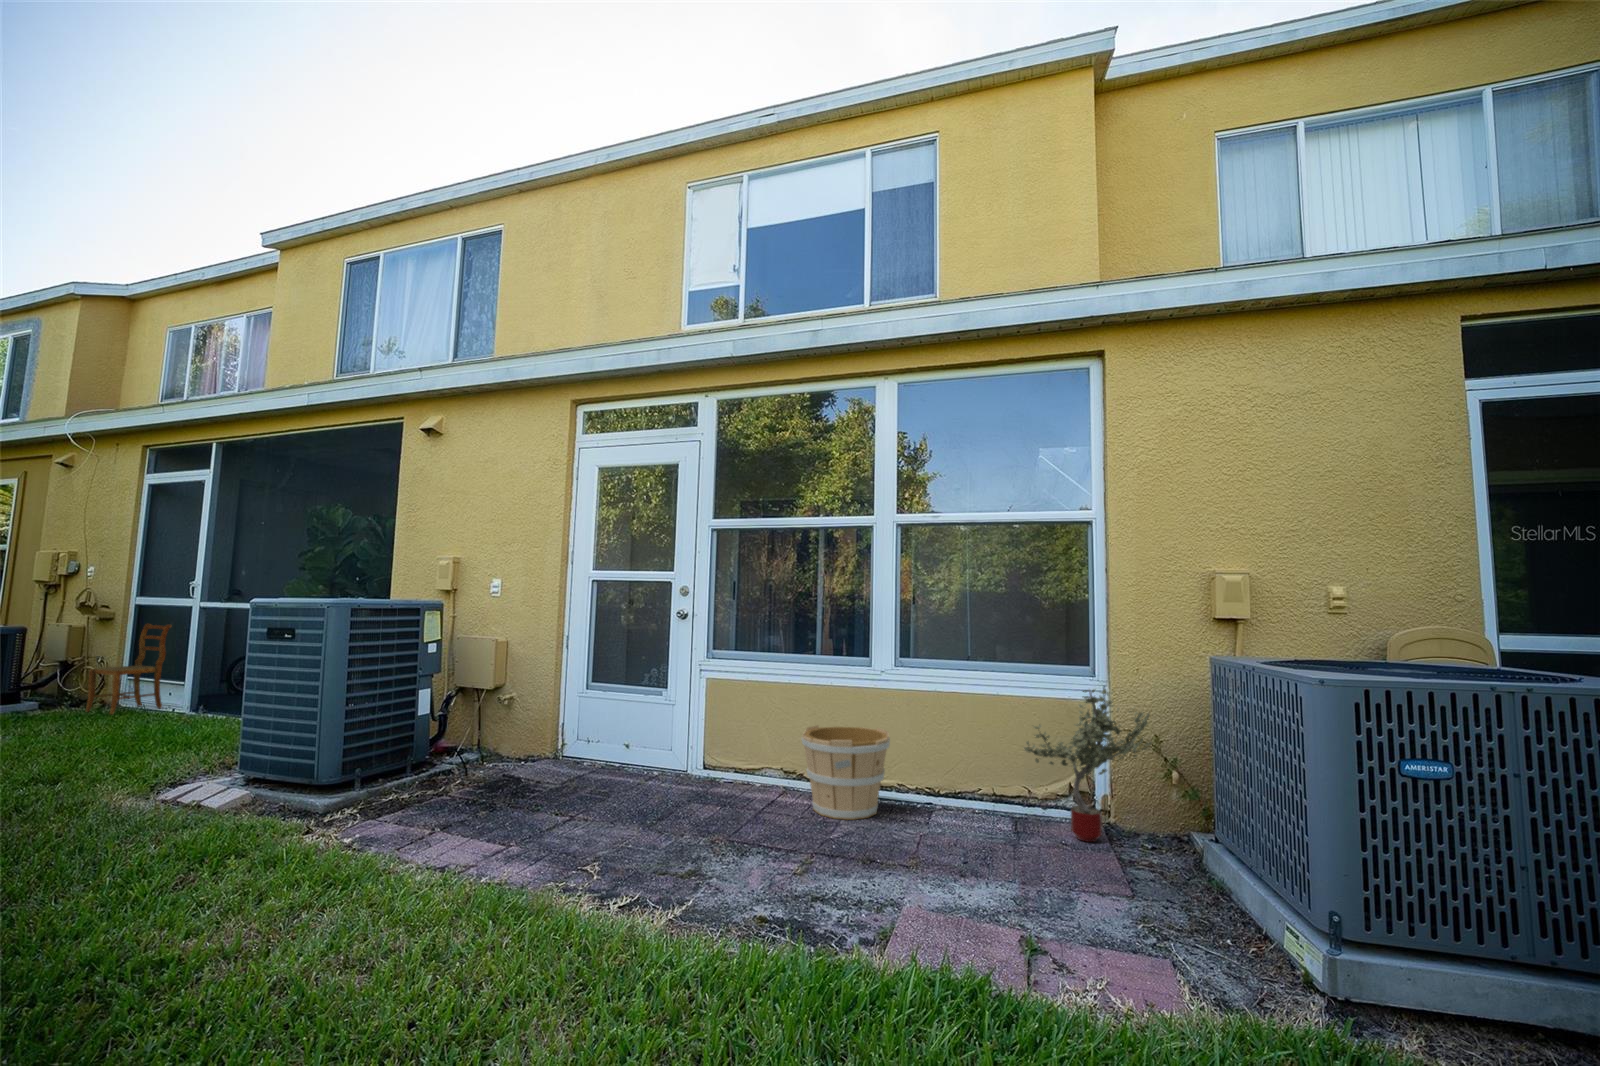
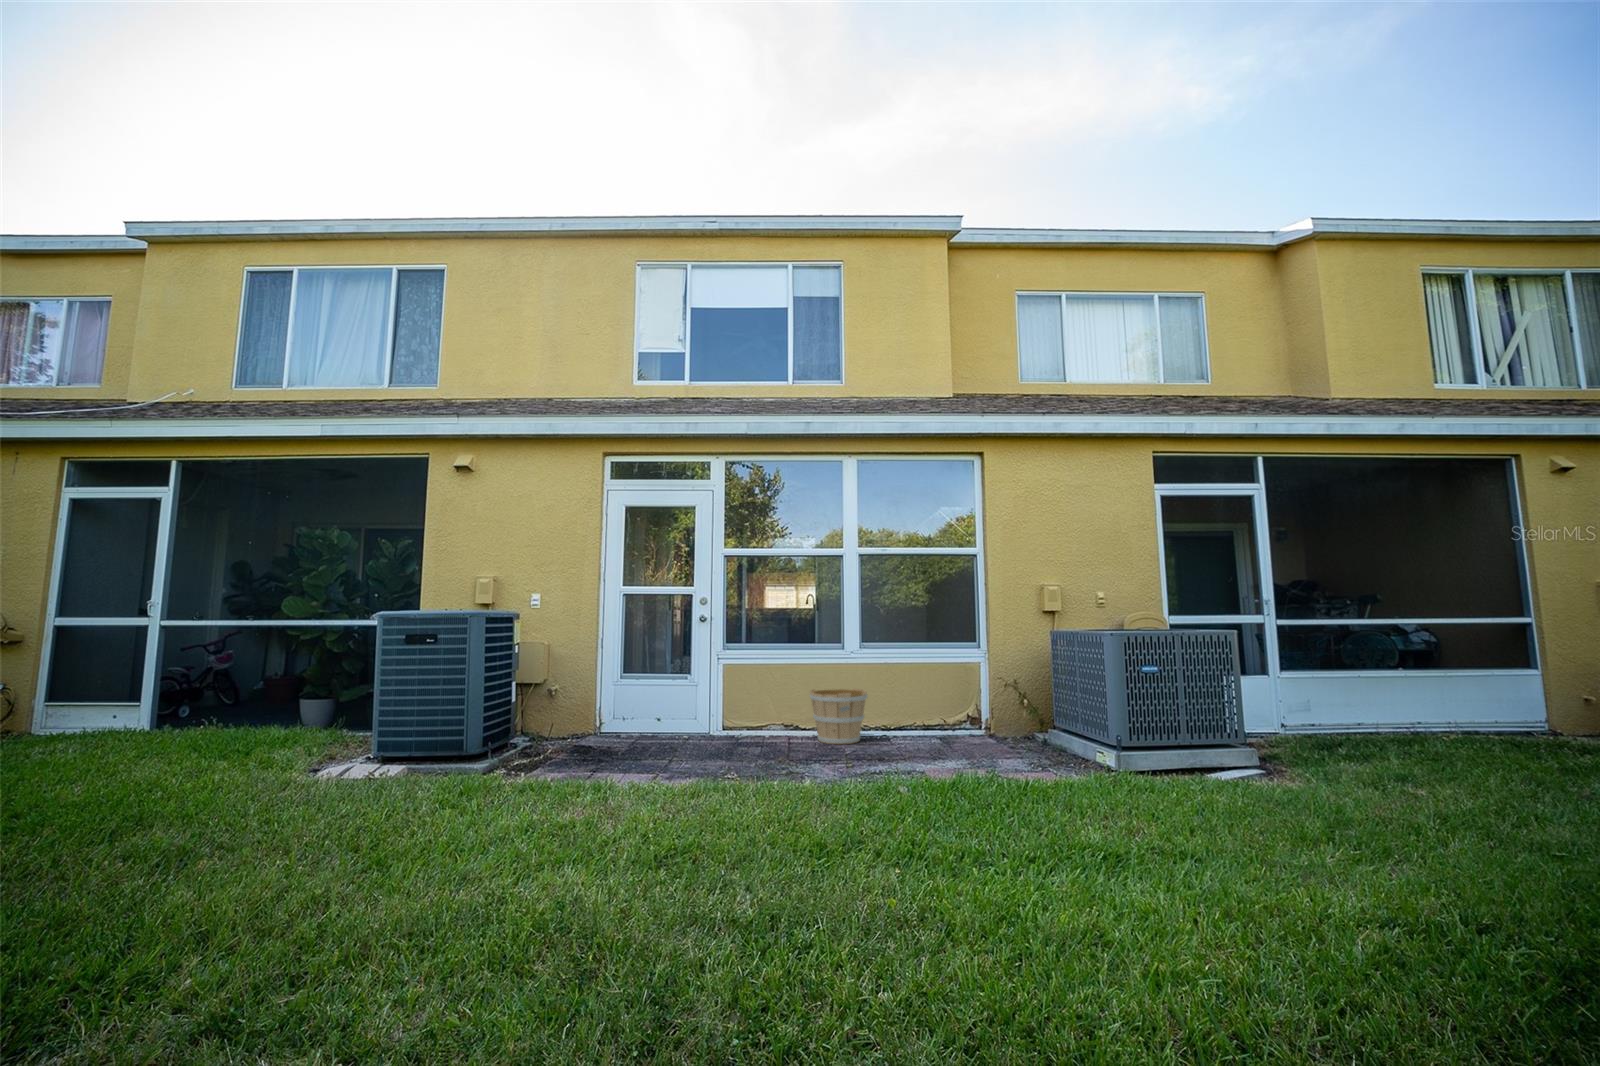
chair: present [86,624,171,714] -> none [27,644,119,736]
potted tree: present [1024,689,1151,842] -> none [945,653,1018,742]

